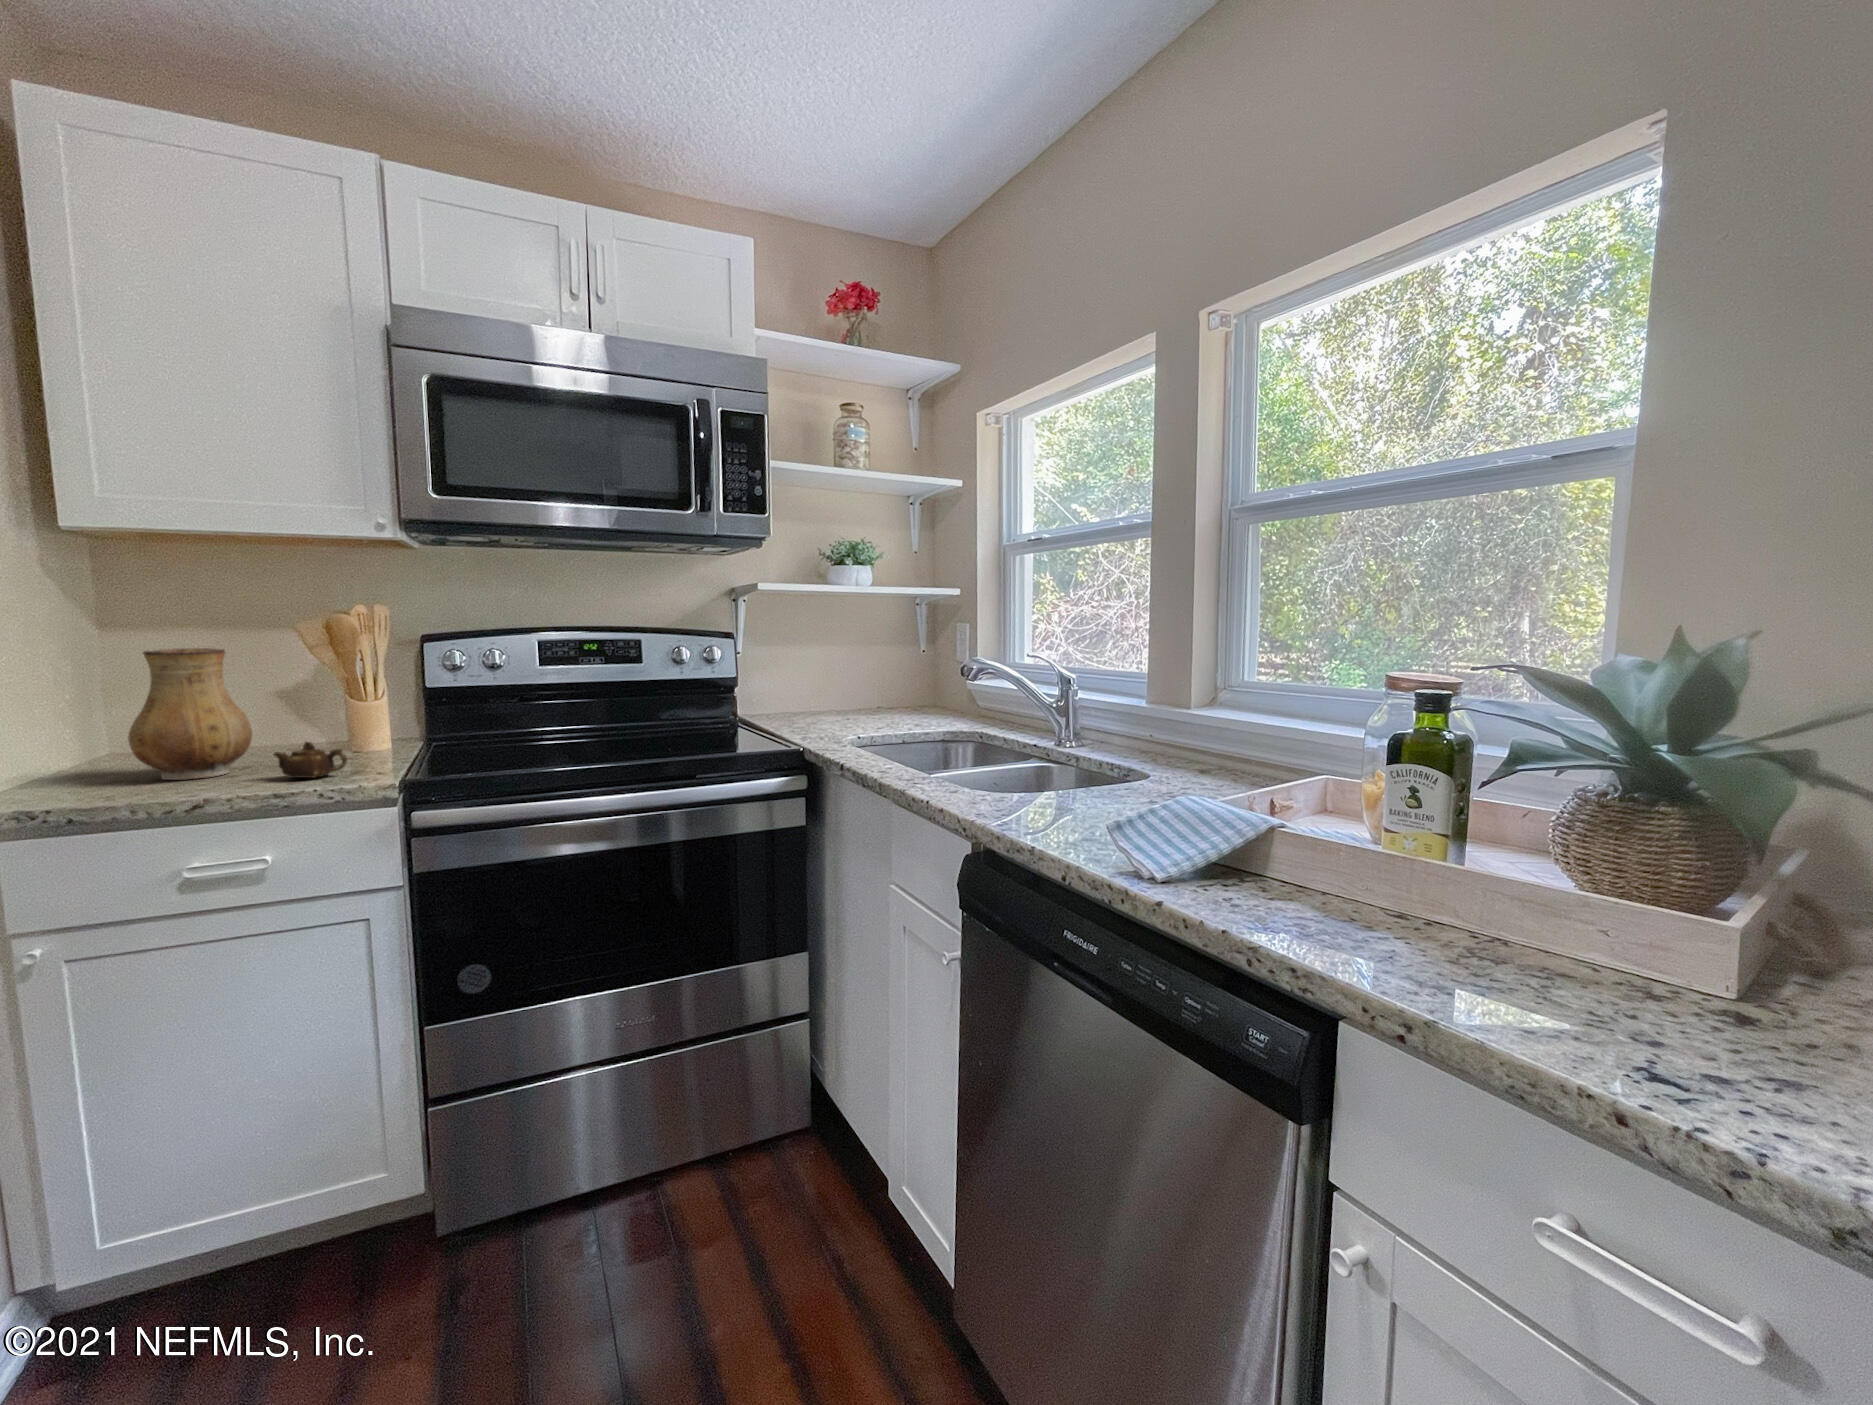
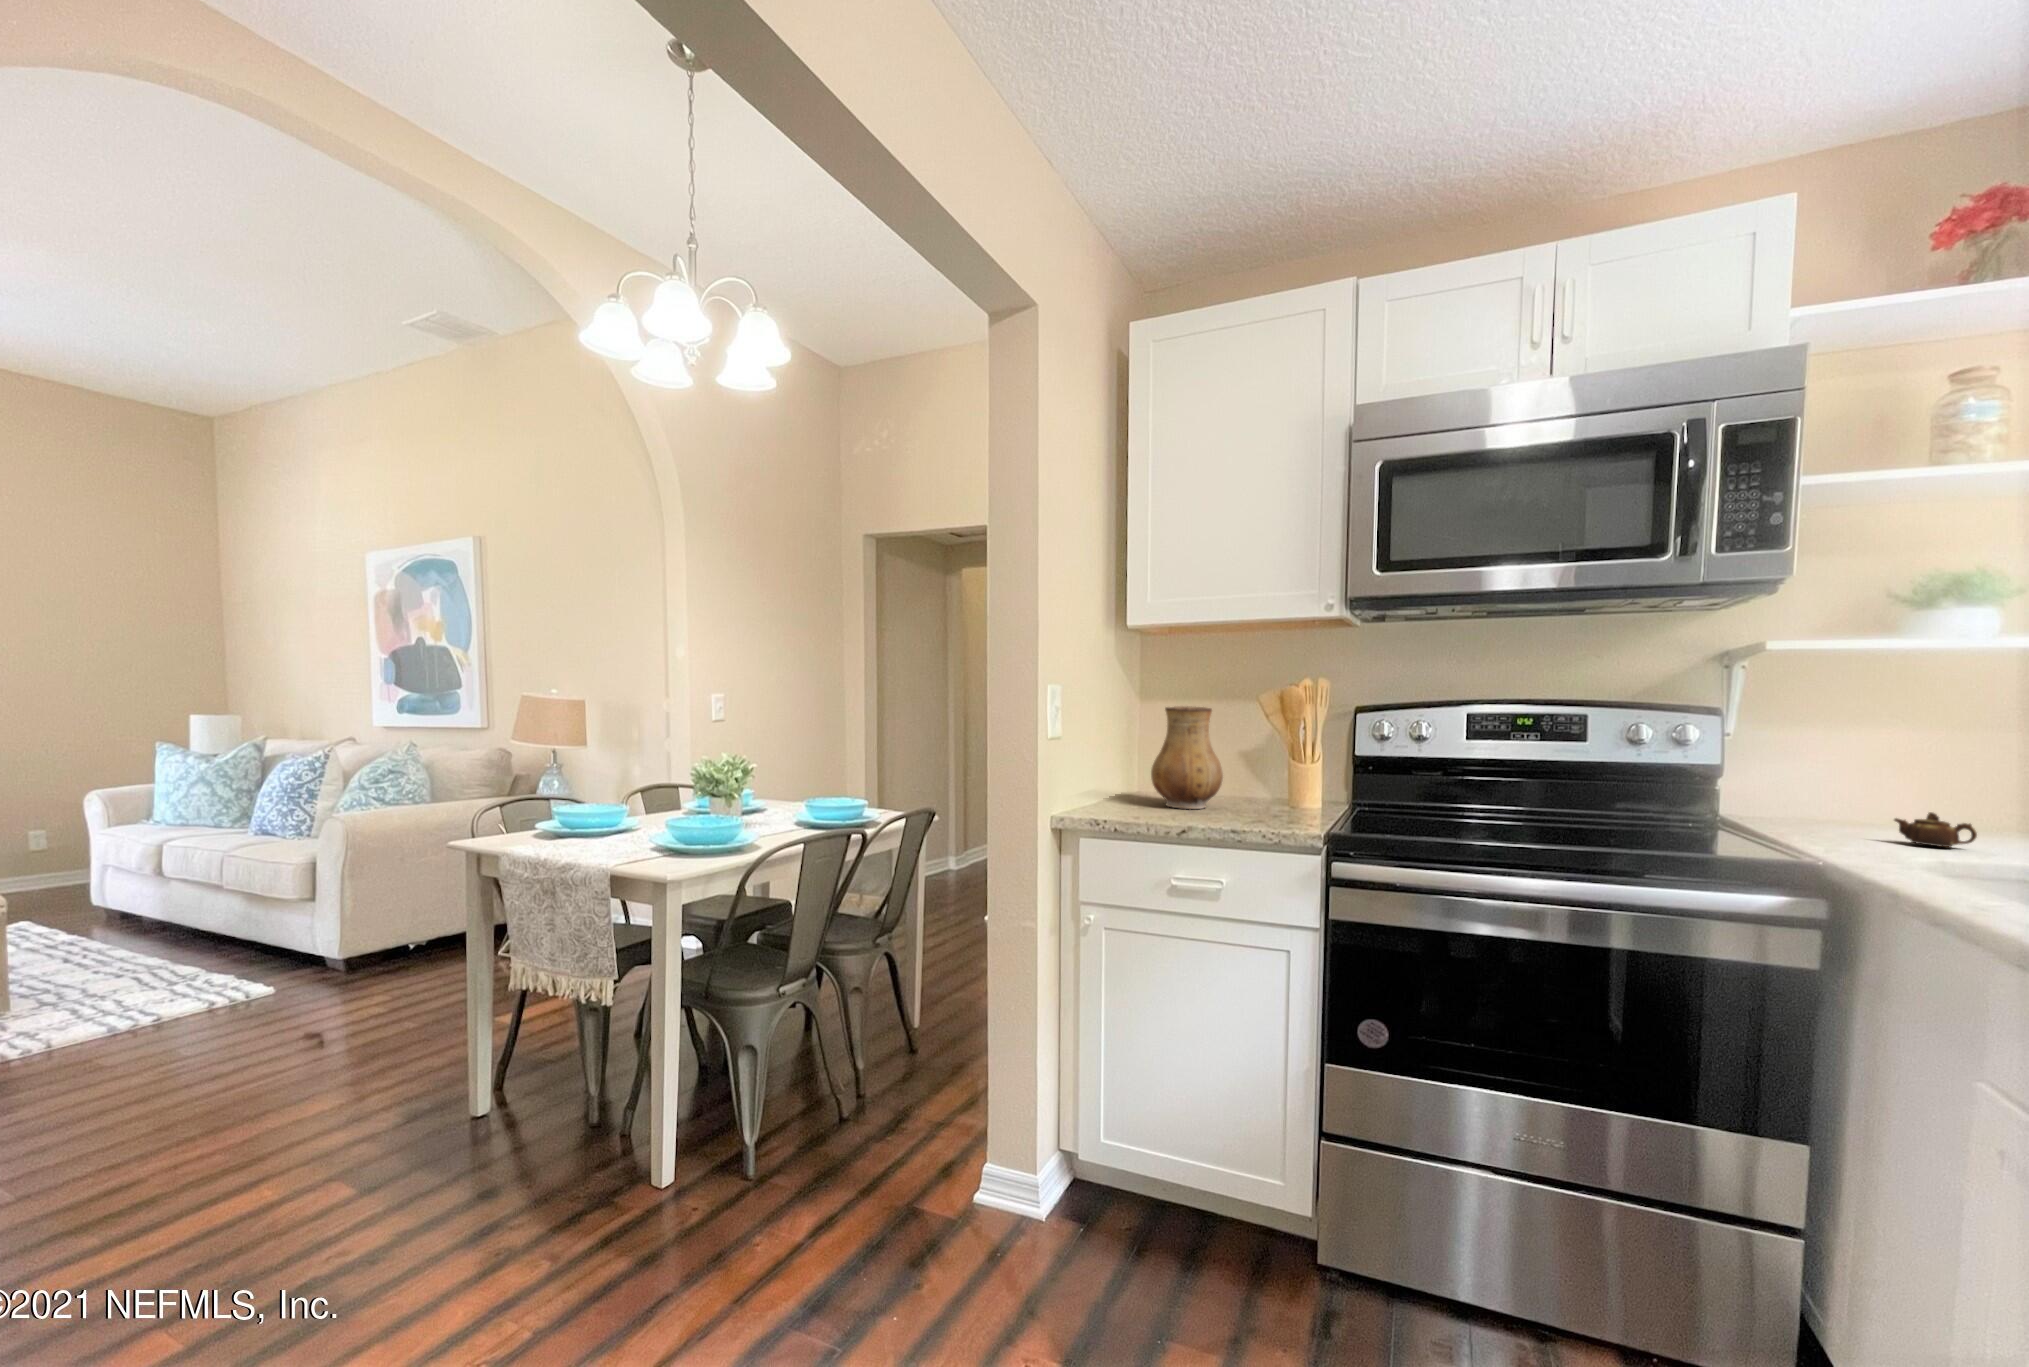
teapot: present [274,742,347,778] -> present [1894,812,1977,847]

